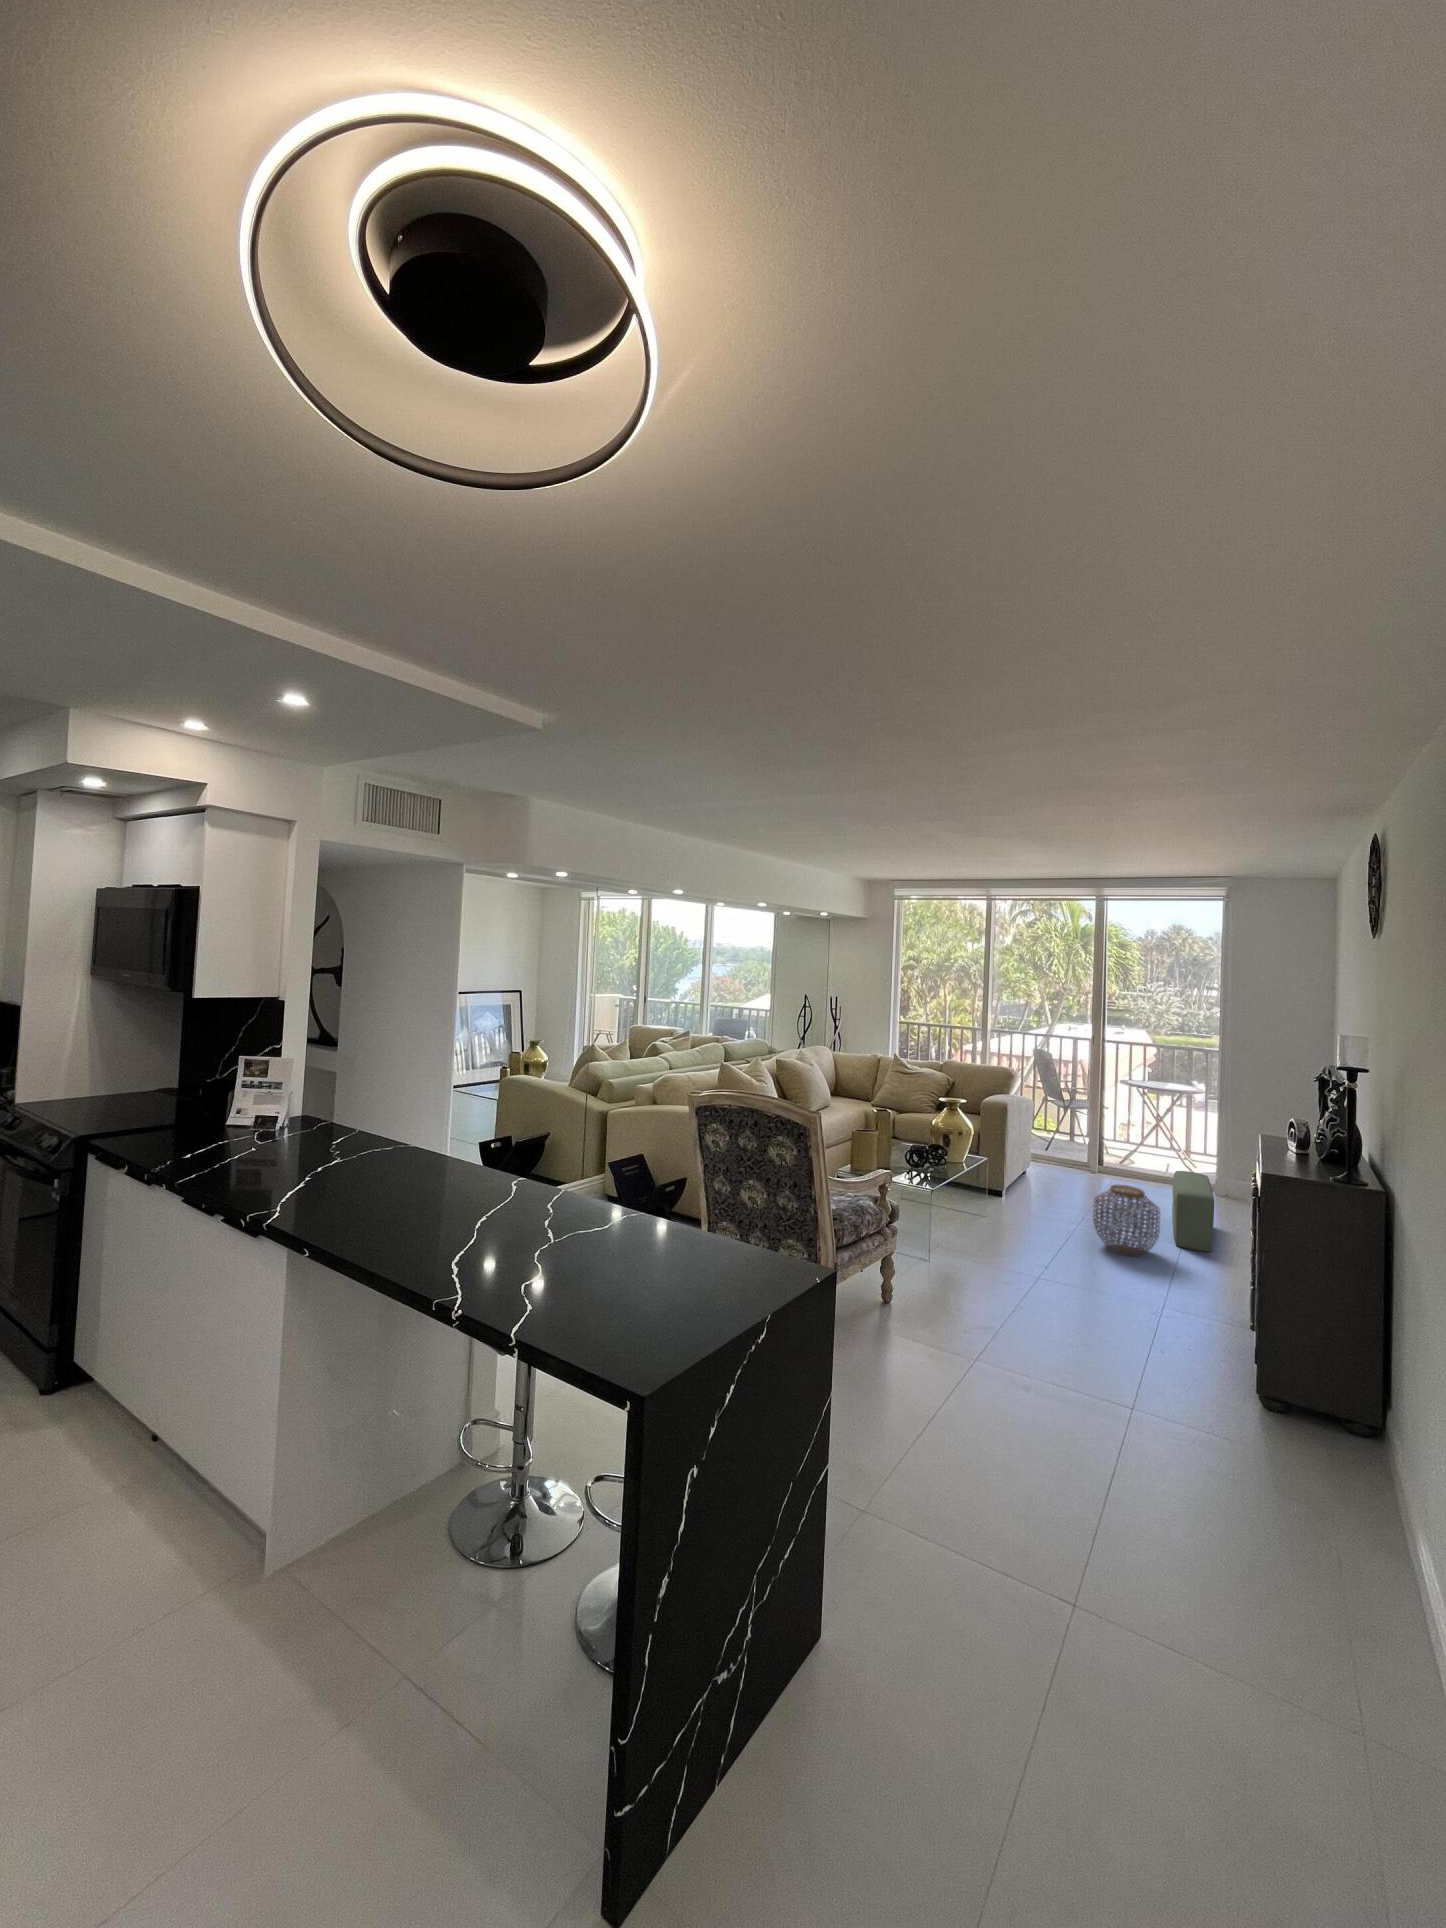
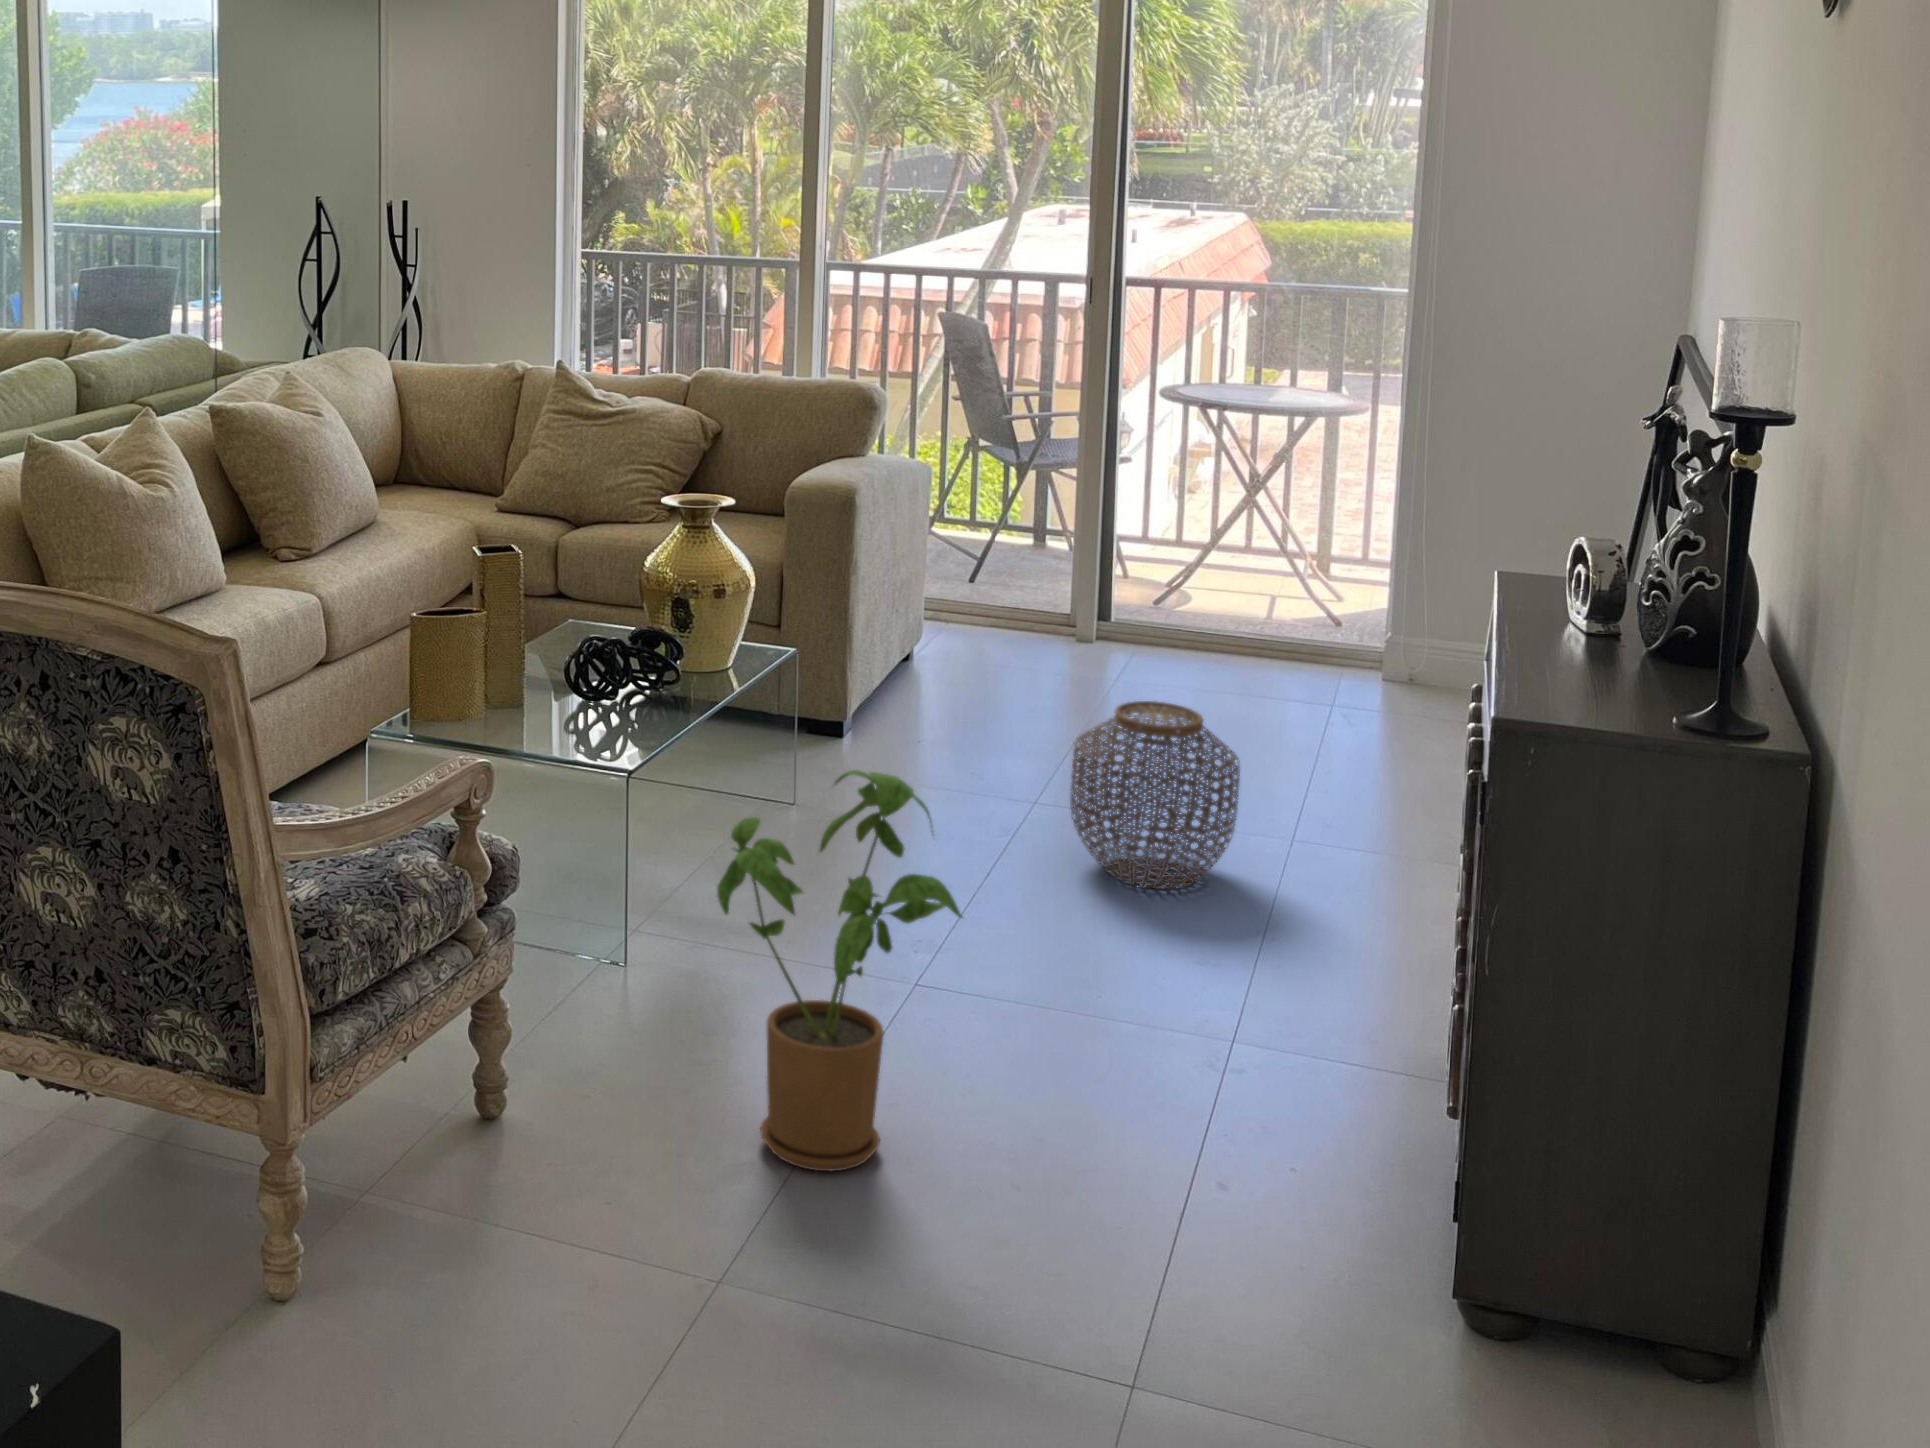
pouf: present [1172,1171,1214,1252] -> none [1274,639,1377,854]
house plant: none [969,1186,1061,1332] -> present [717,770,963,1171]

